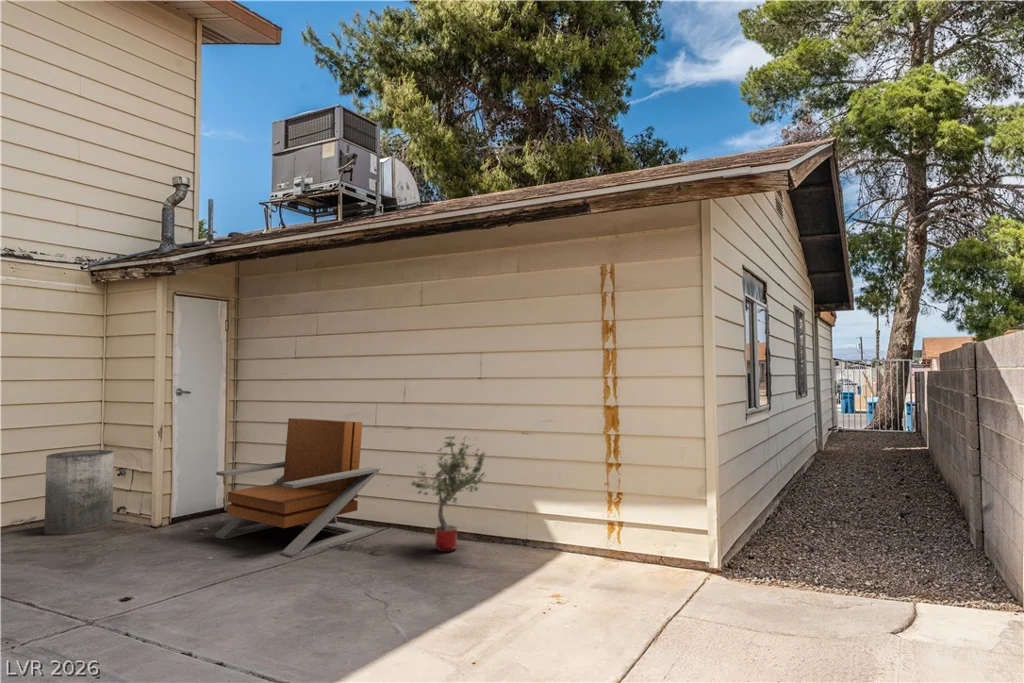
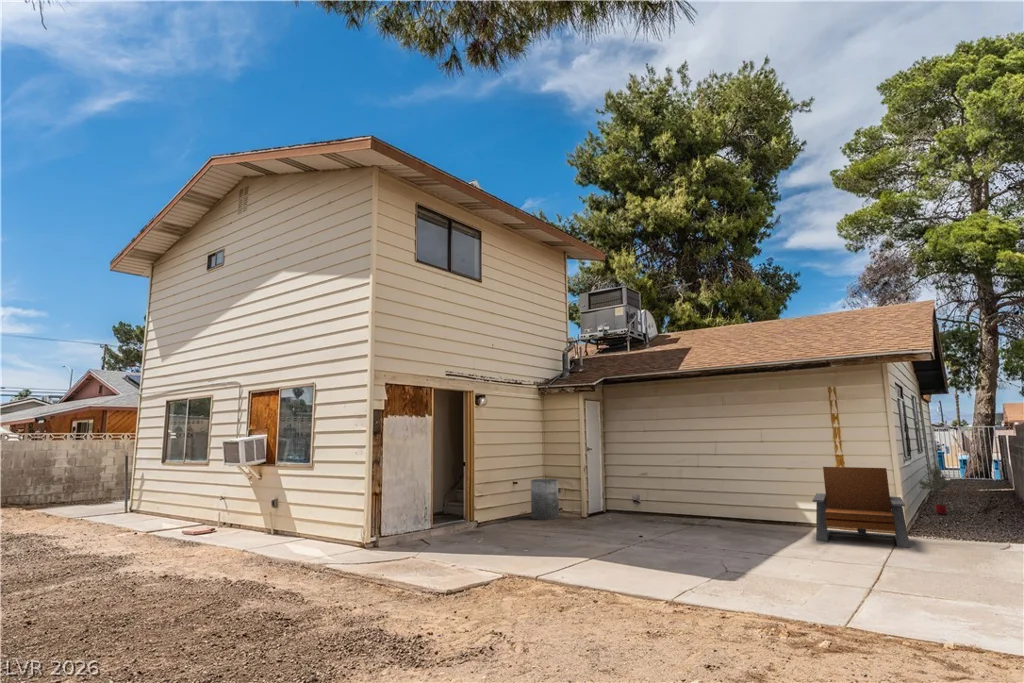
lounge chair: present [215,418,379,558] -> present [813,467,910,548]
potted tree: present [412,436,487,552] -> present [919,464,948,514]

